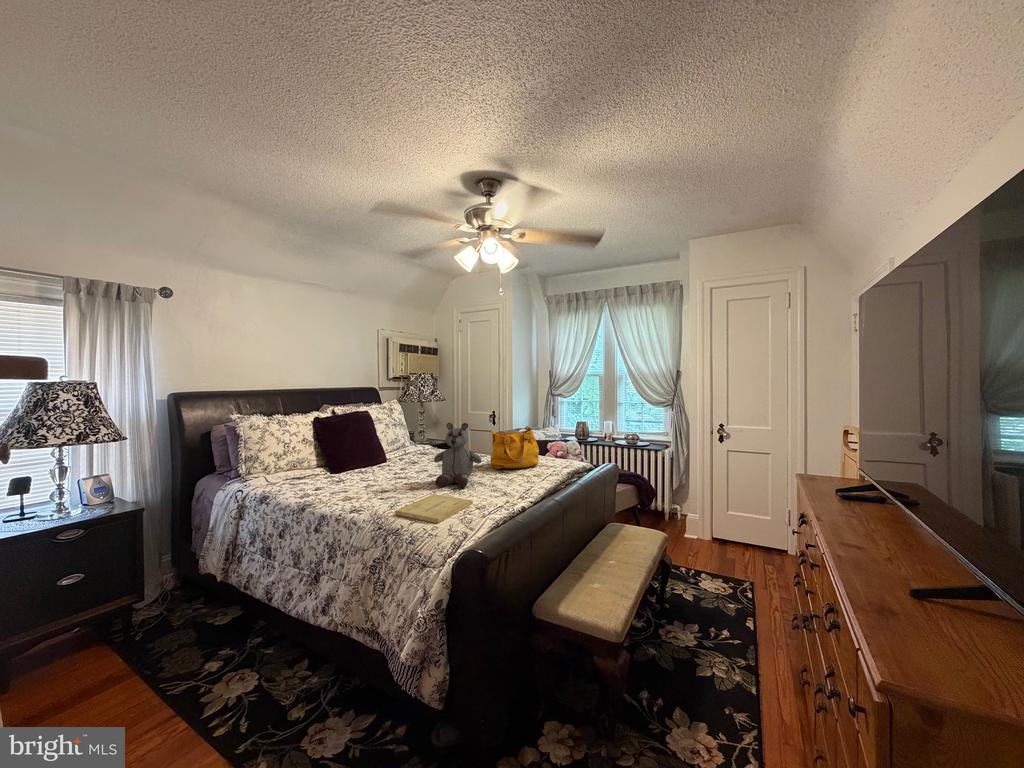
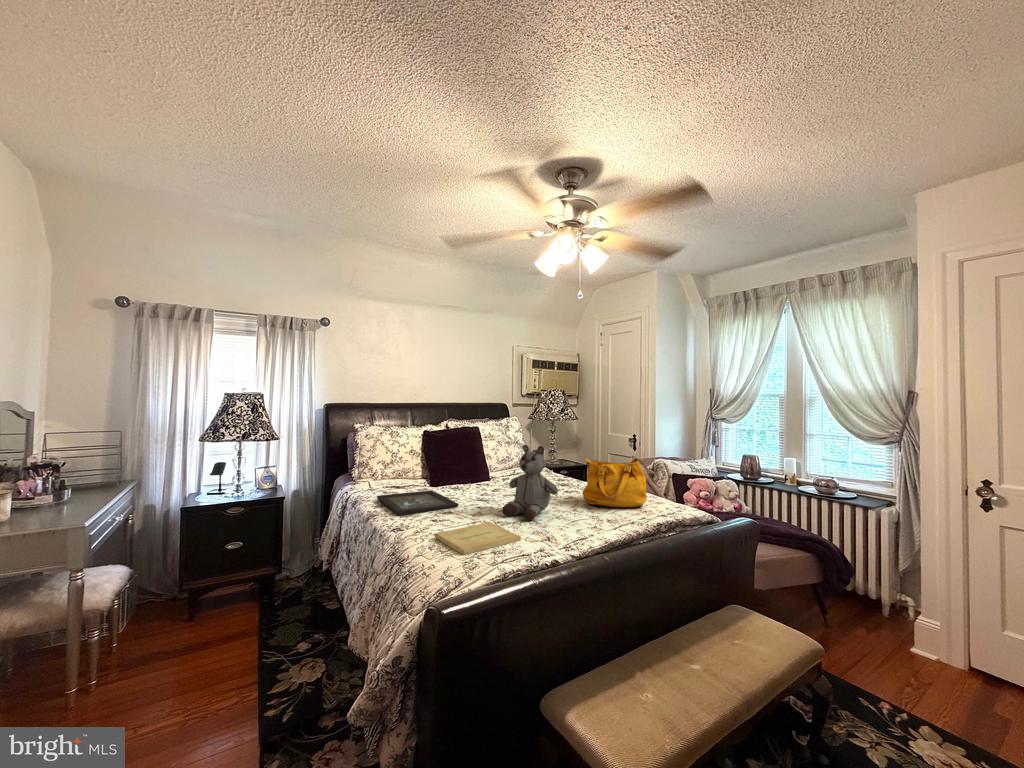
tray: none [287,476,385,503] -> present [377,490,459,516]

